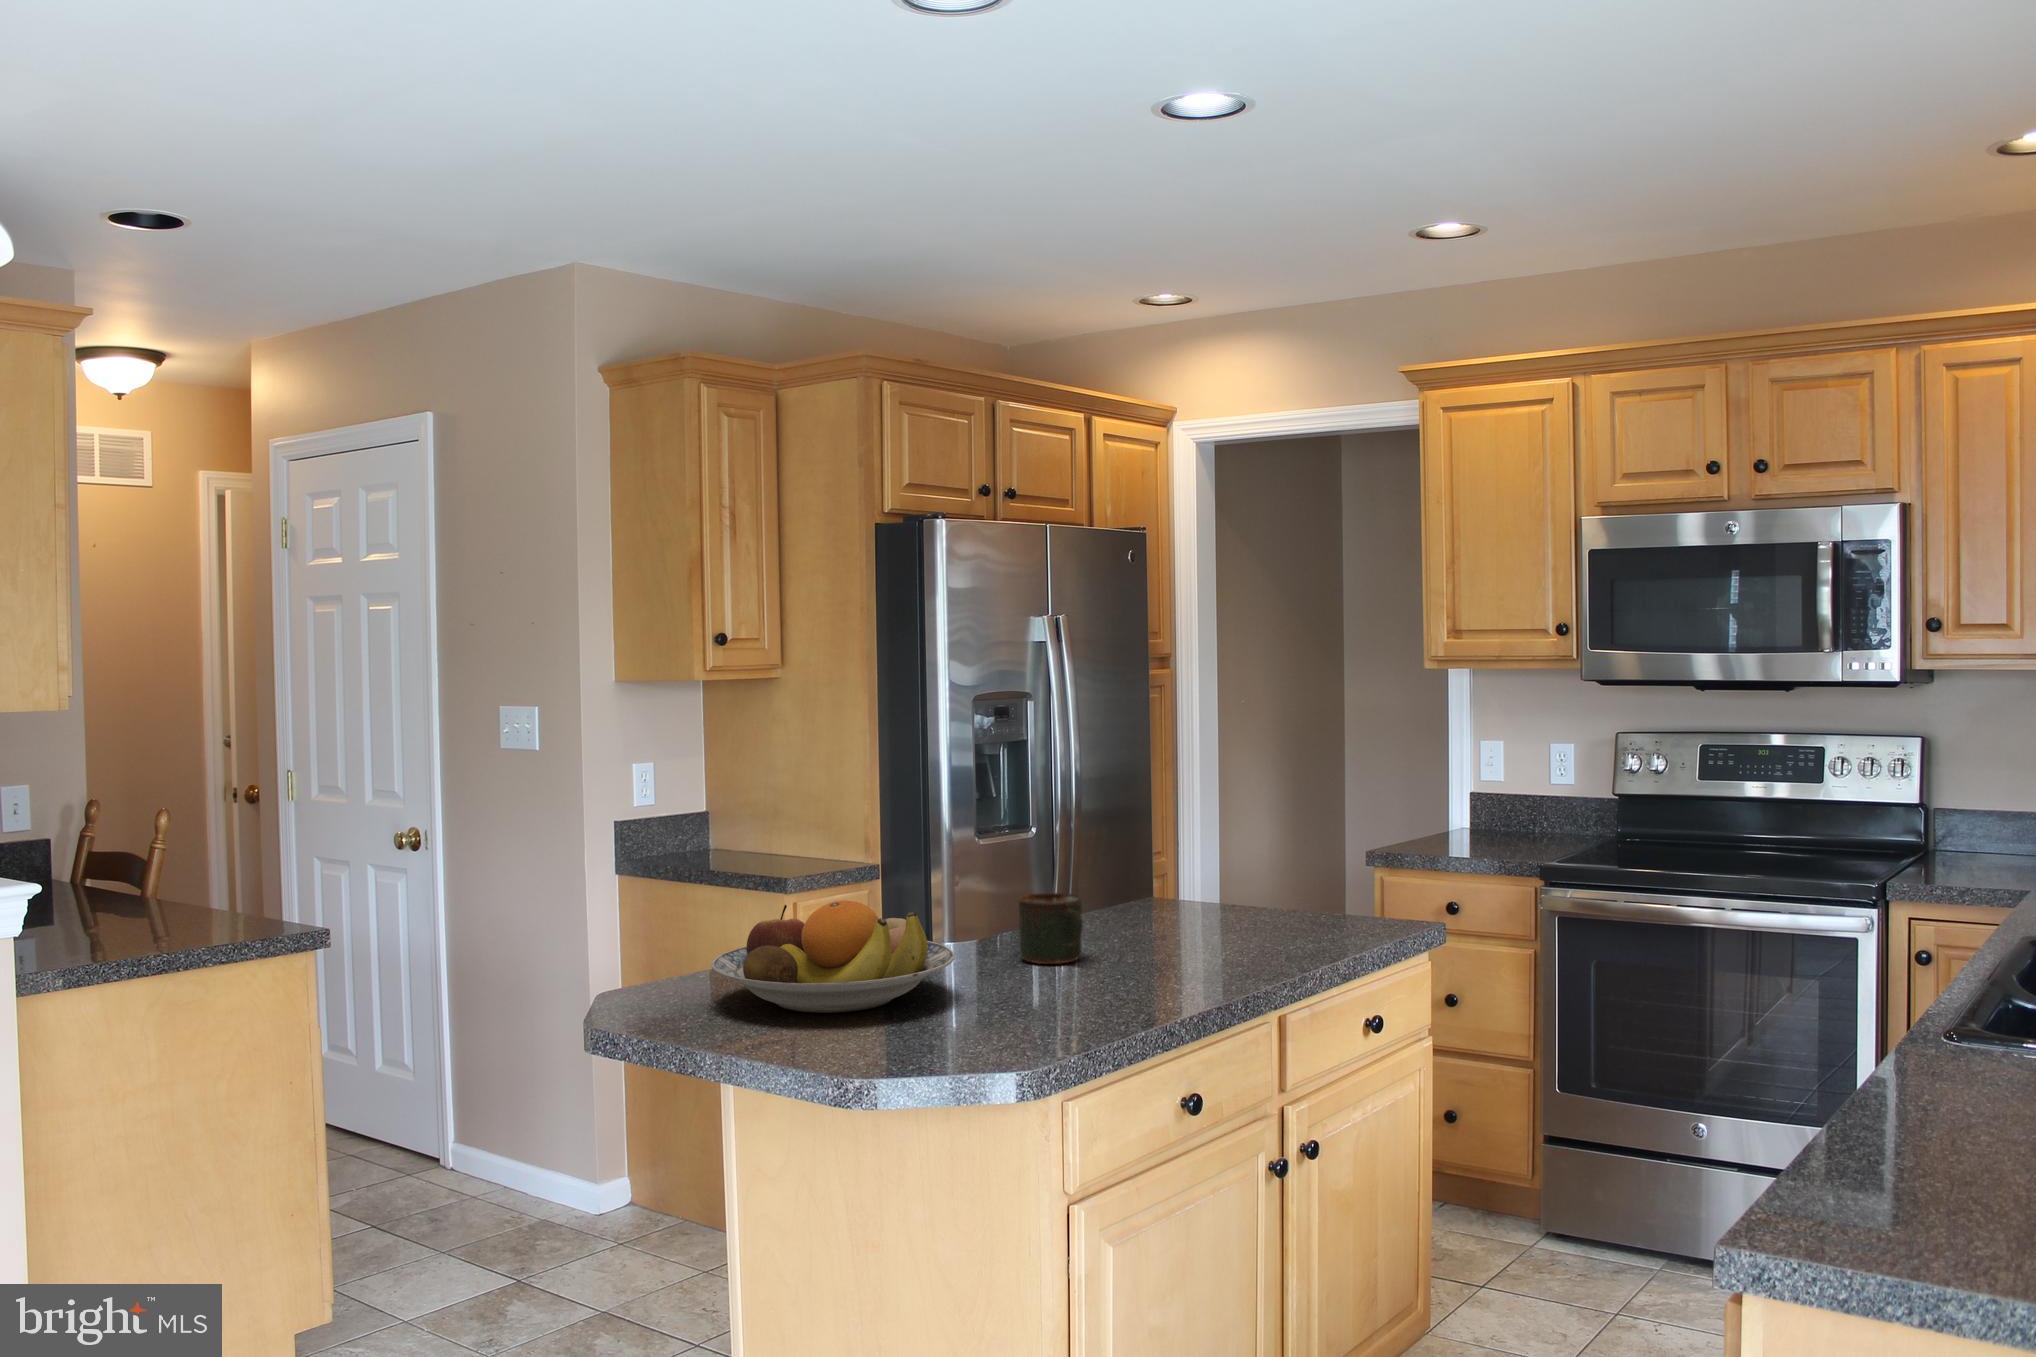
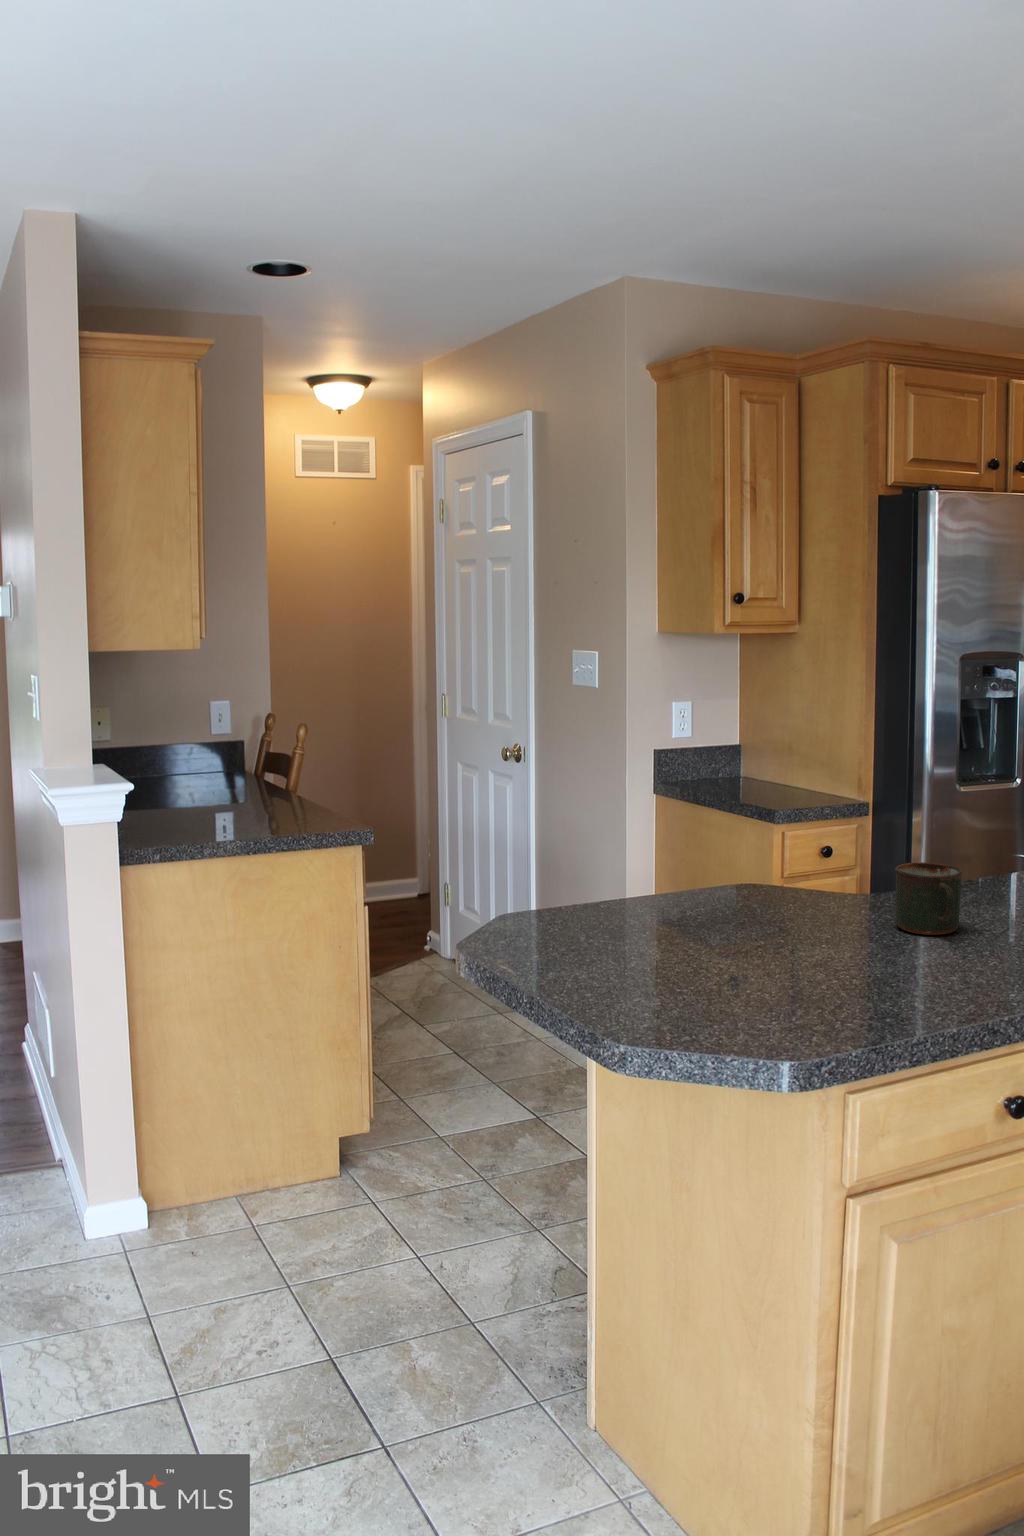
fruit bowl: present [711,900,955,1013] -> none [574,856,799,963]

